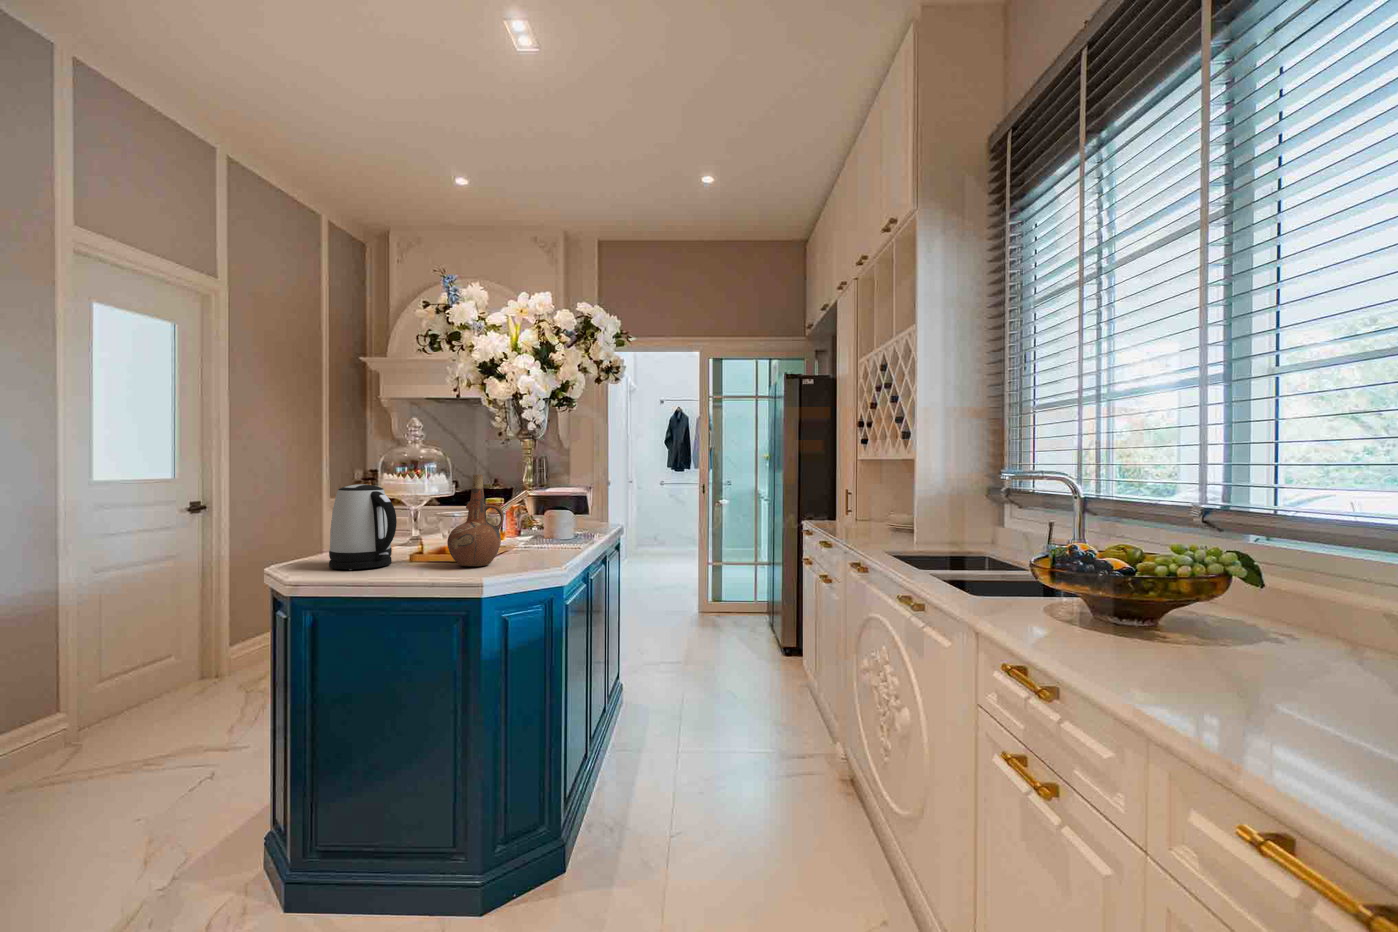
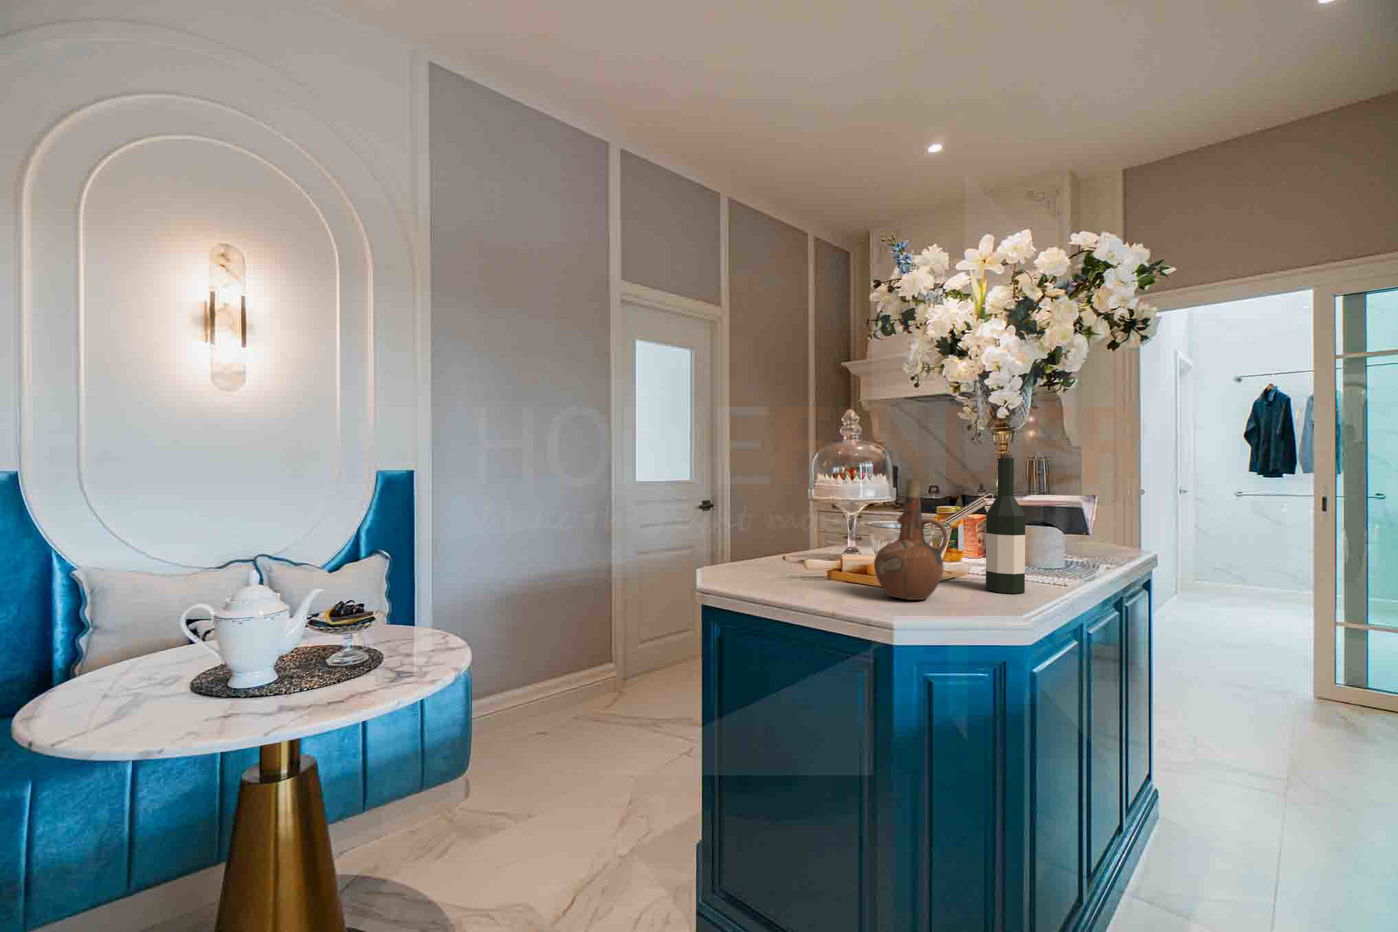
wine bottle: none [525,456,552,555] -> present [986,454,1025,593]
kettle: present [329,484,397,570] -> none [753,488,817,585]

